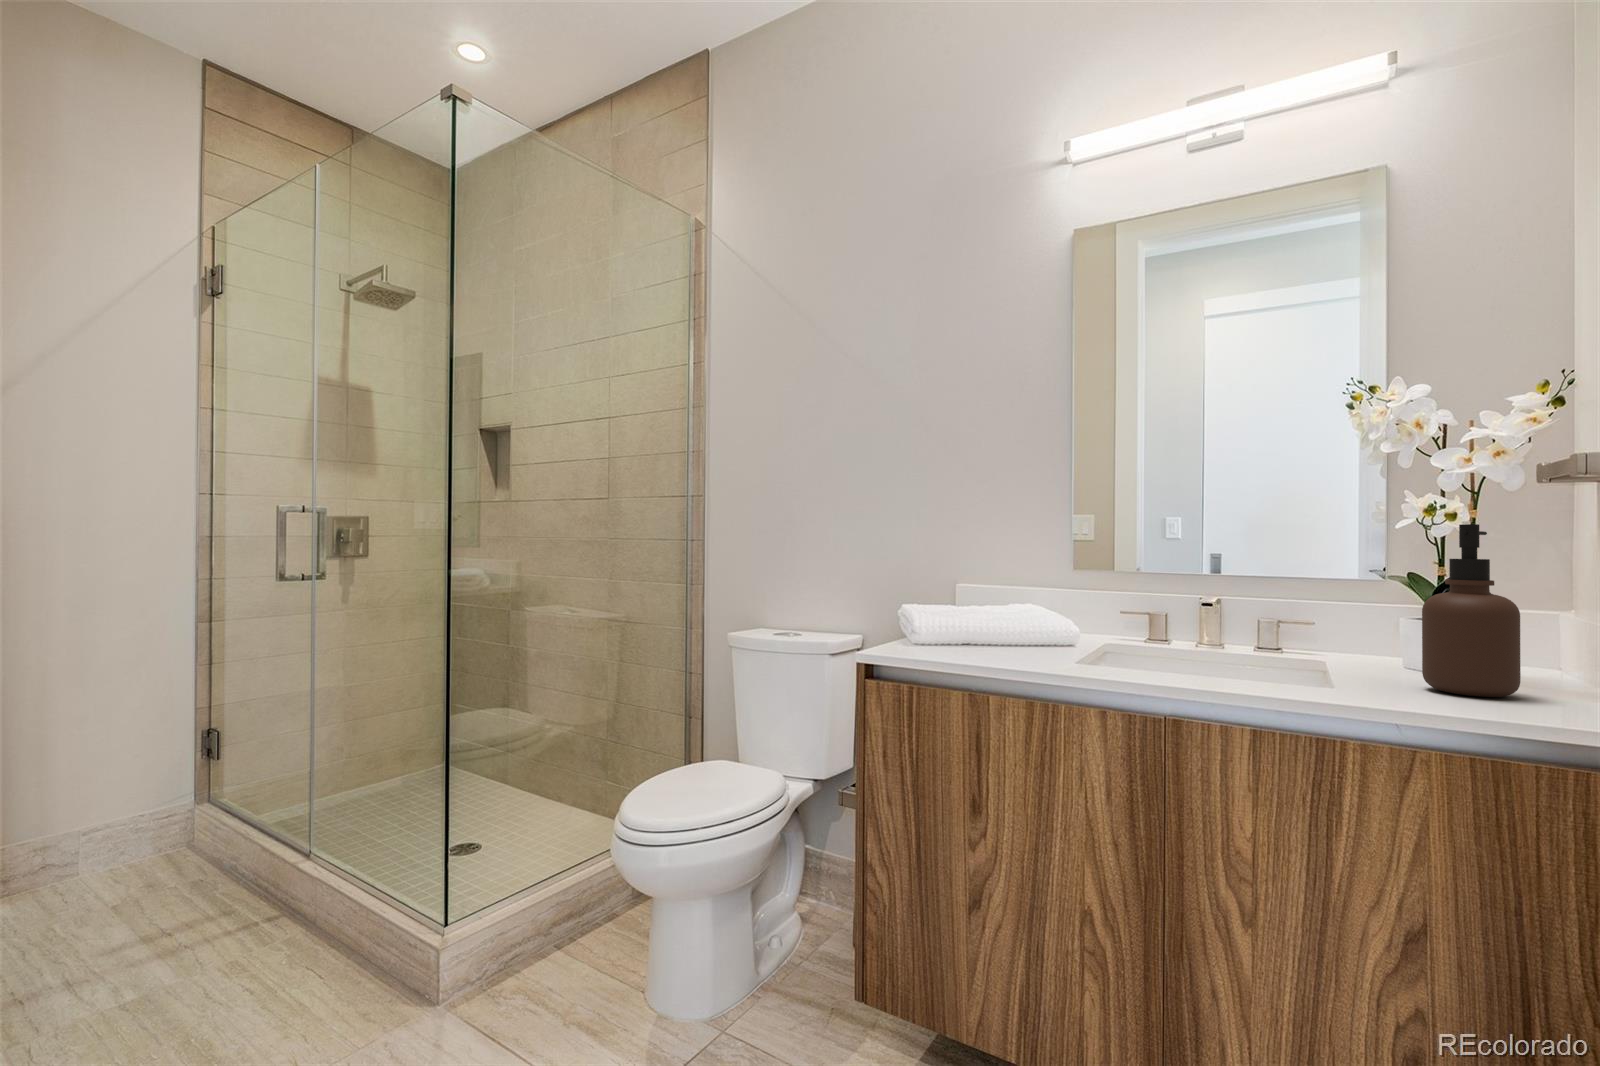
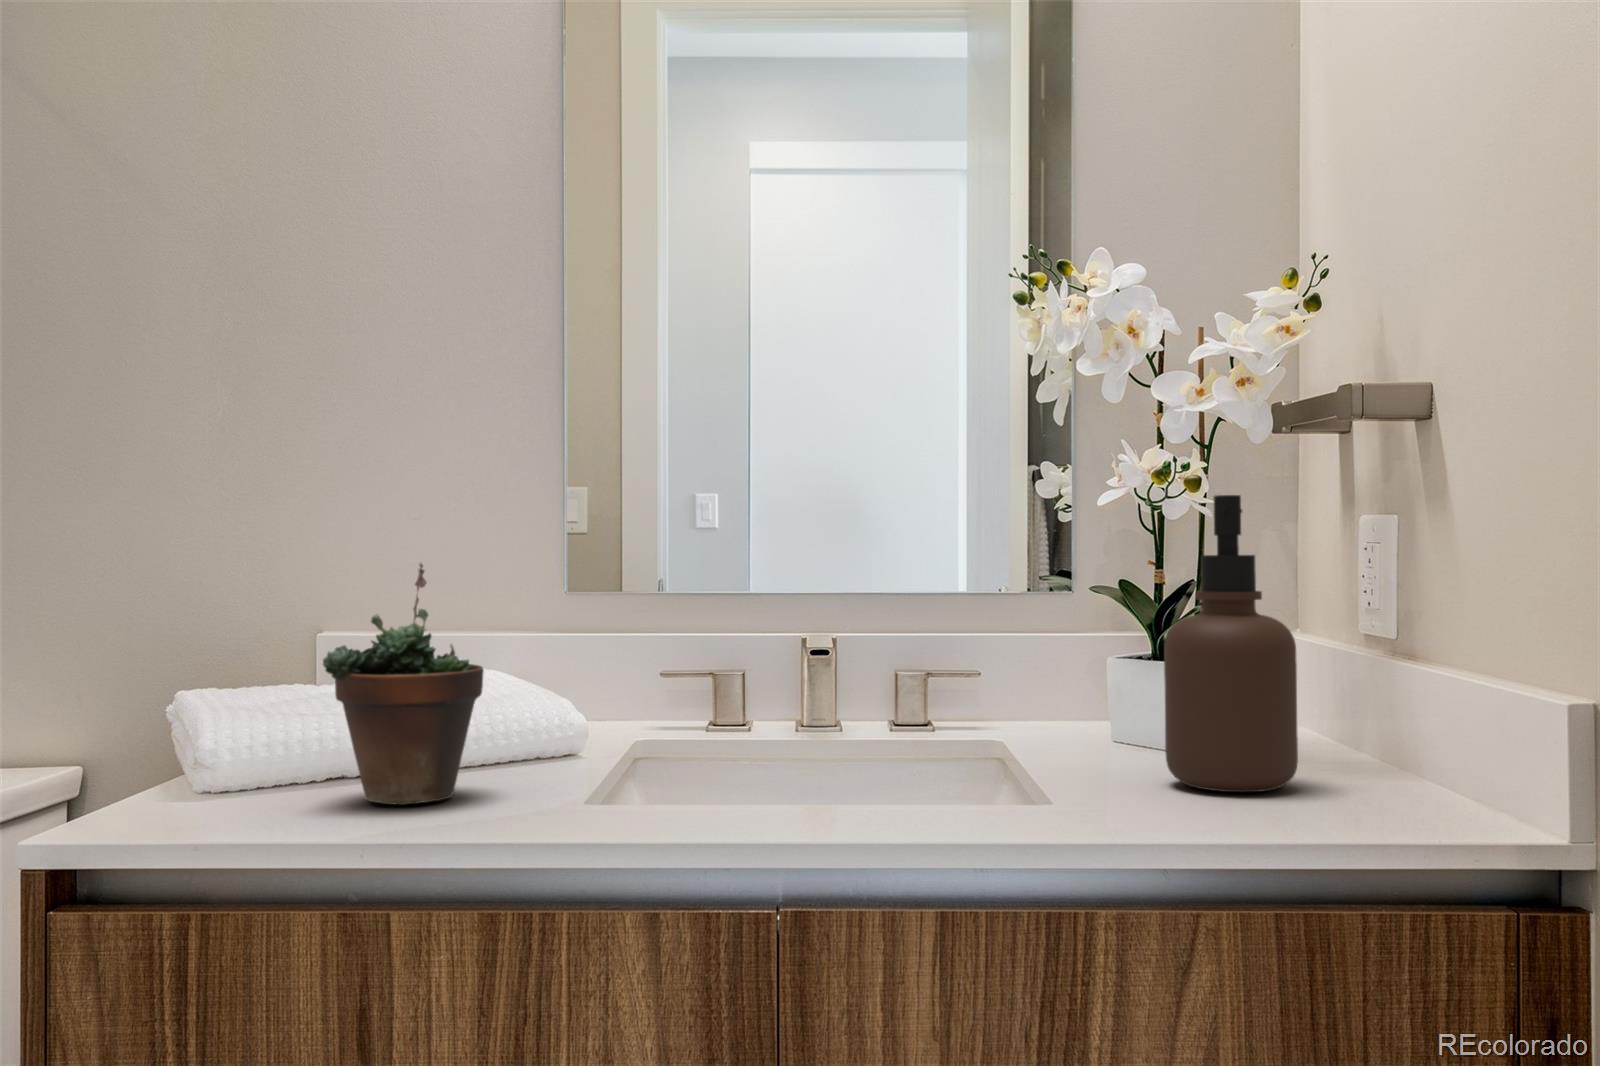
succulent plant: none [963,552,1032,656] -> present [323,563,484,805]

